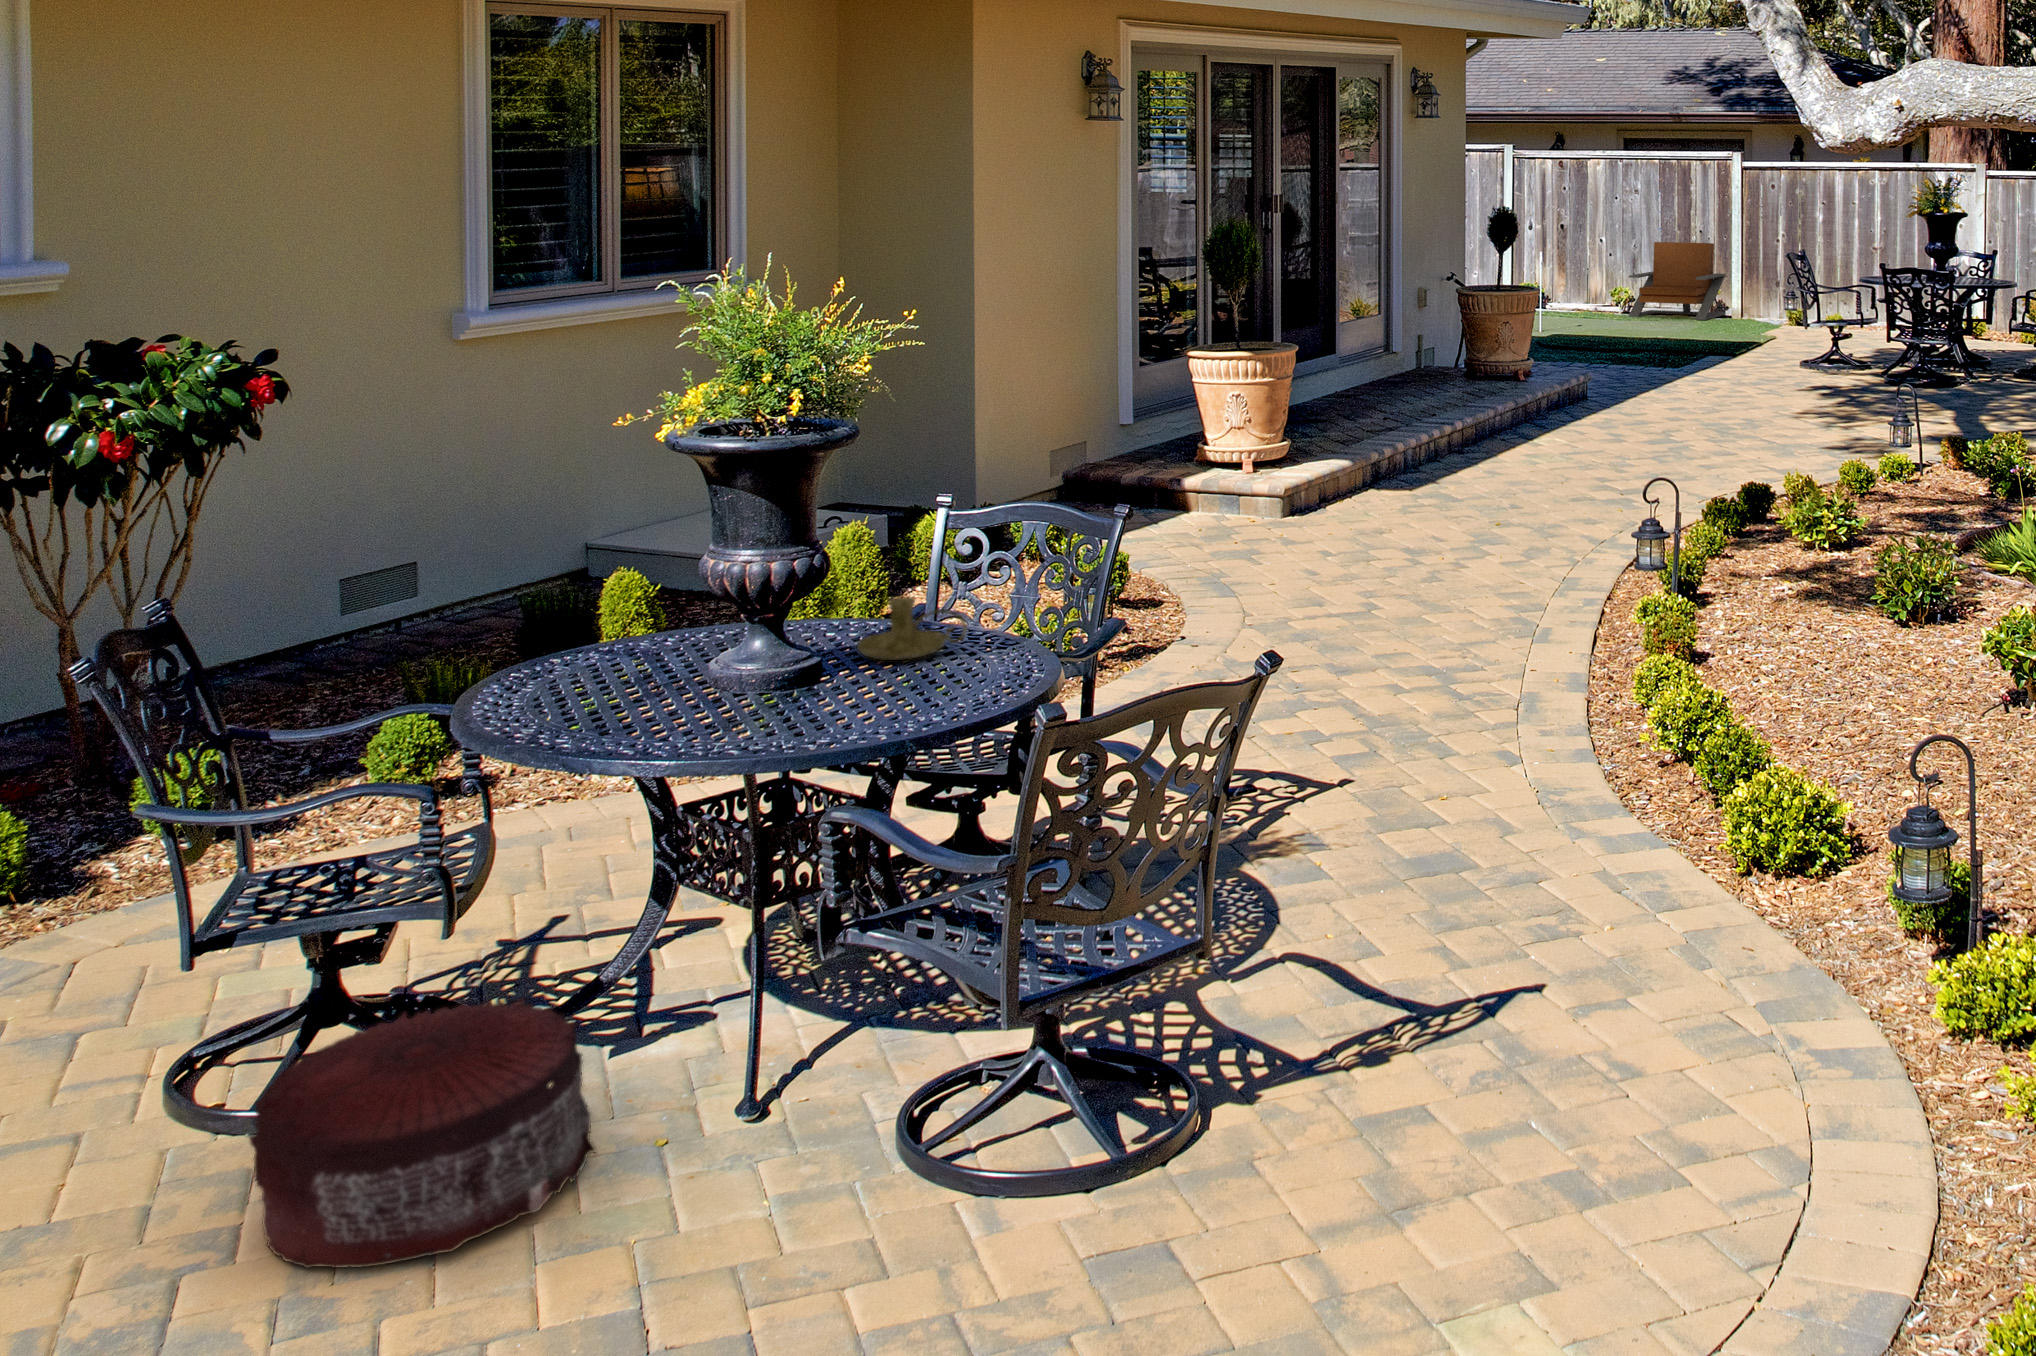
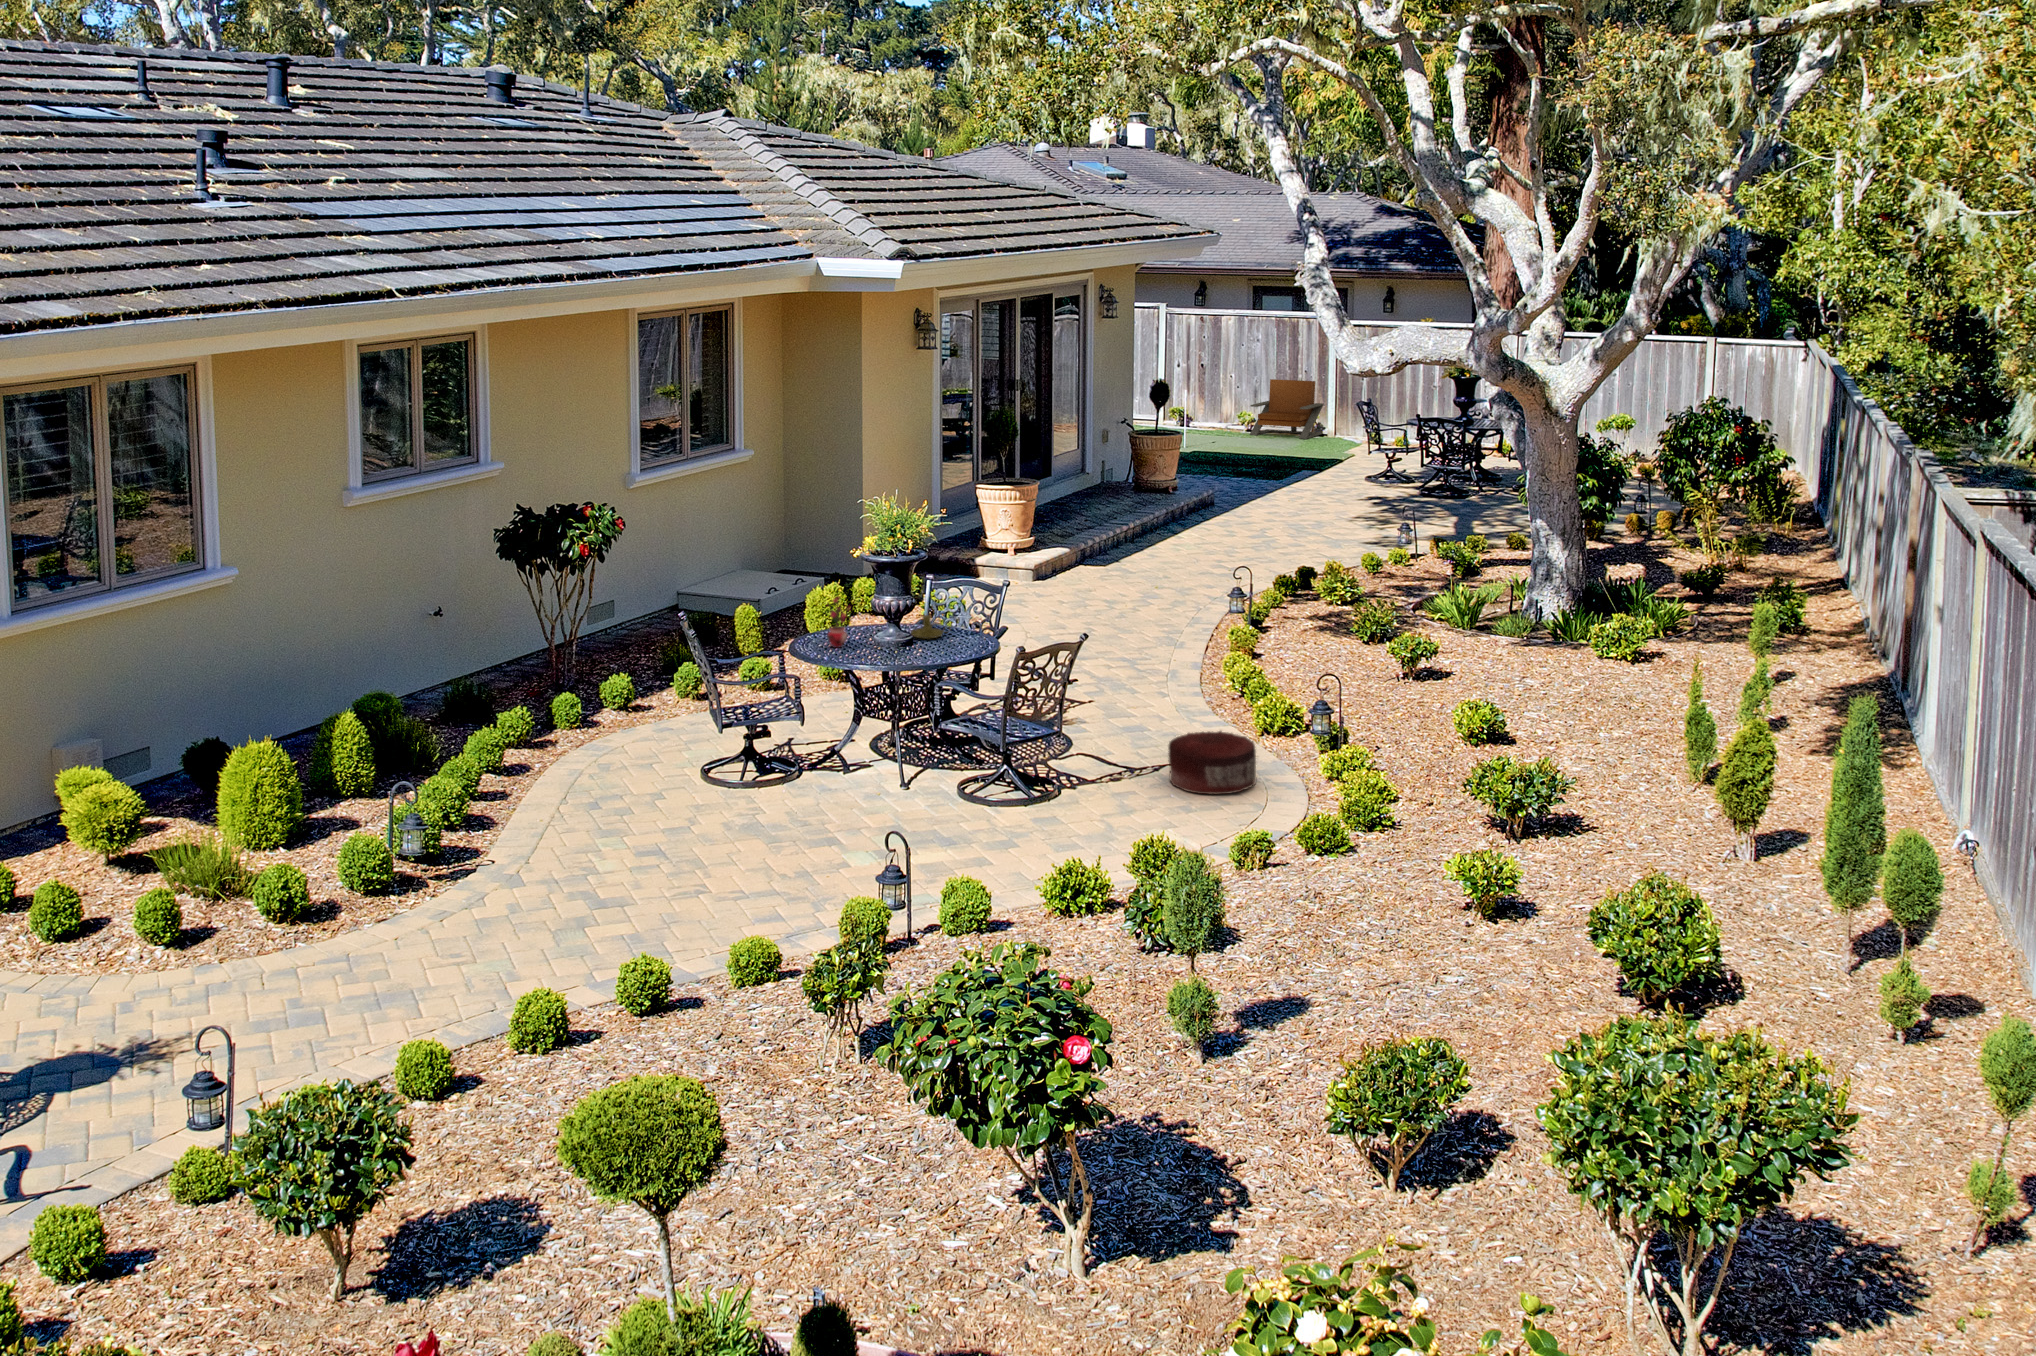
potted plant: none [578,551,668,697] -> present [827,596,851,648]
pouf: present [249,999,596,1268] -> present [1168,731,1256,795]

